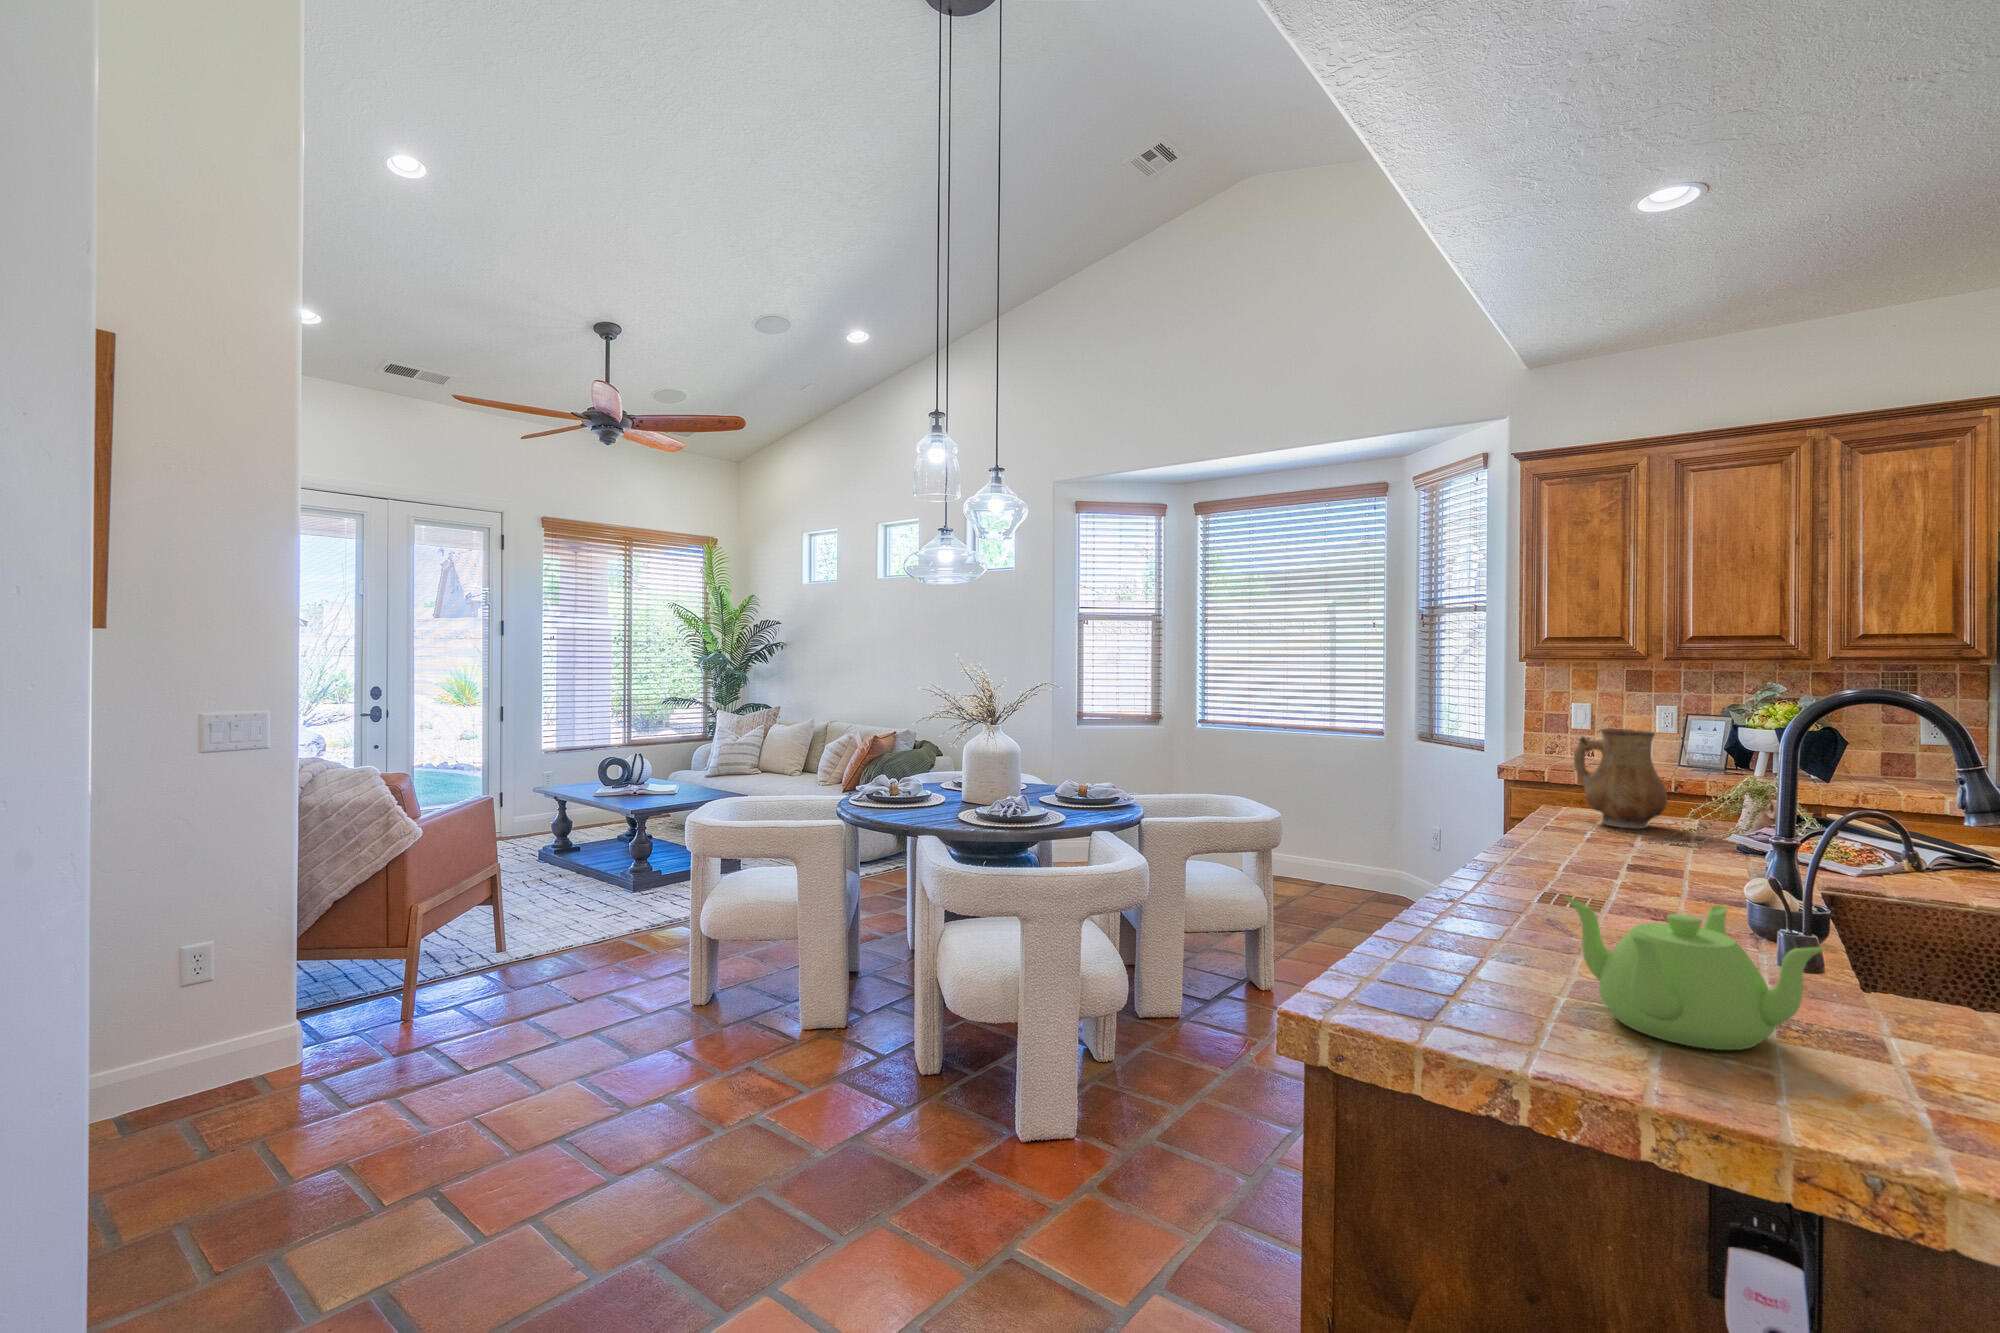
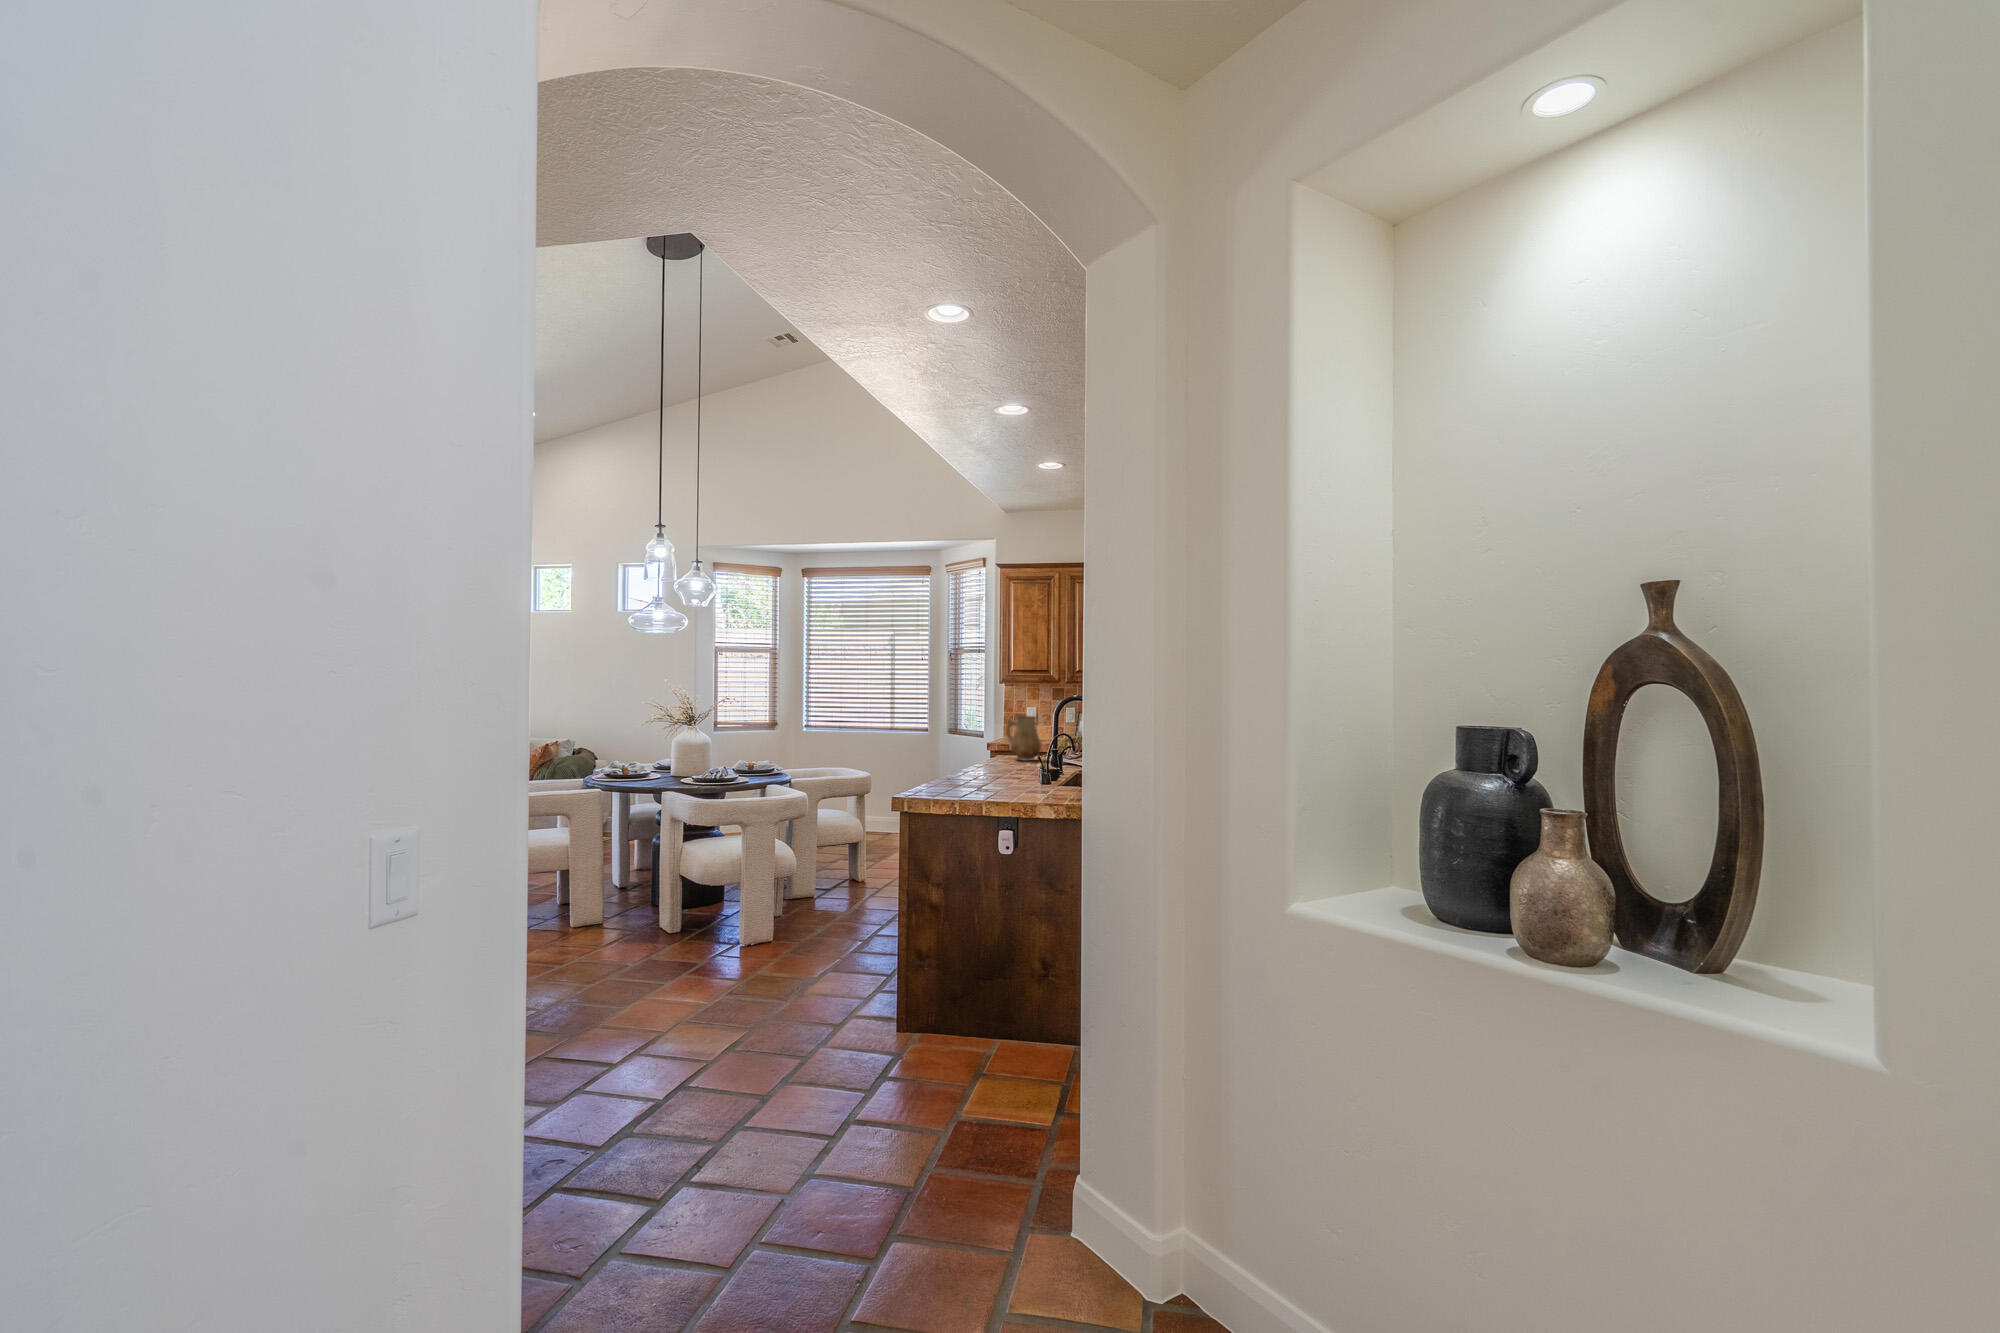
teapot: present [1566,897,1826,1050] -> none [967,757,1021,791]

